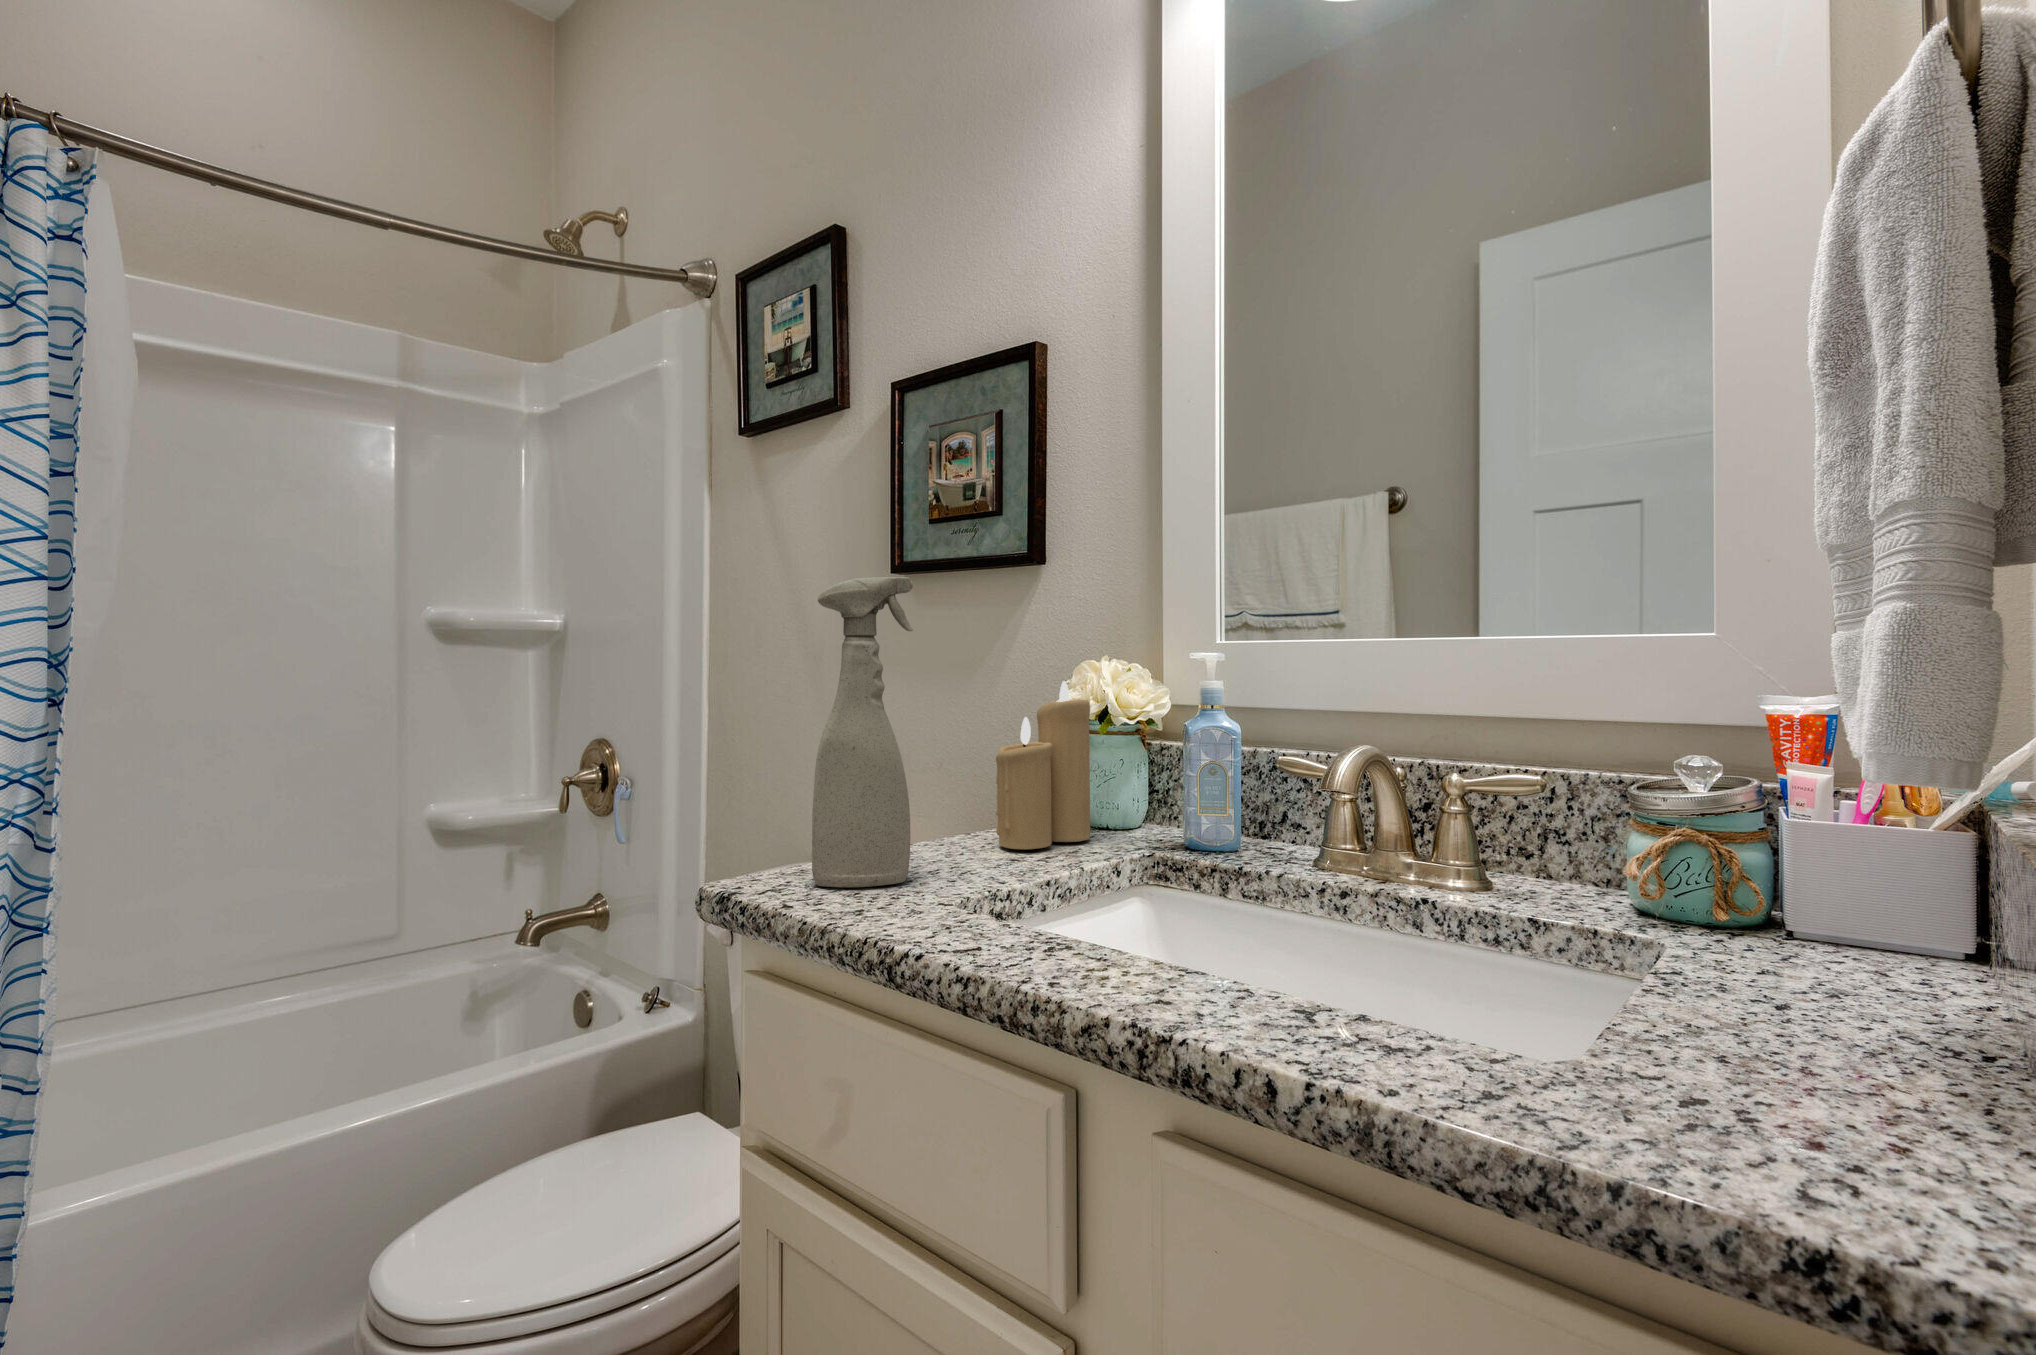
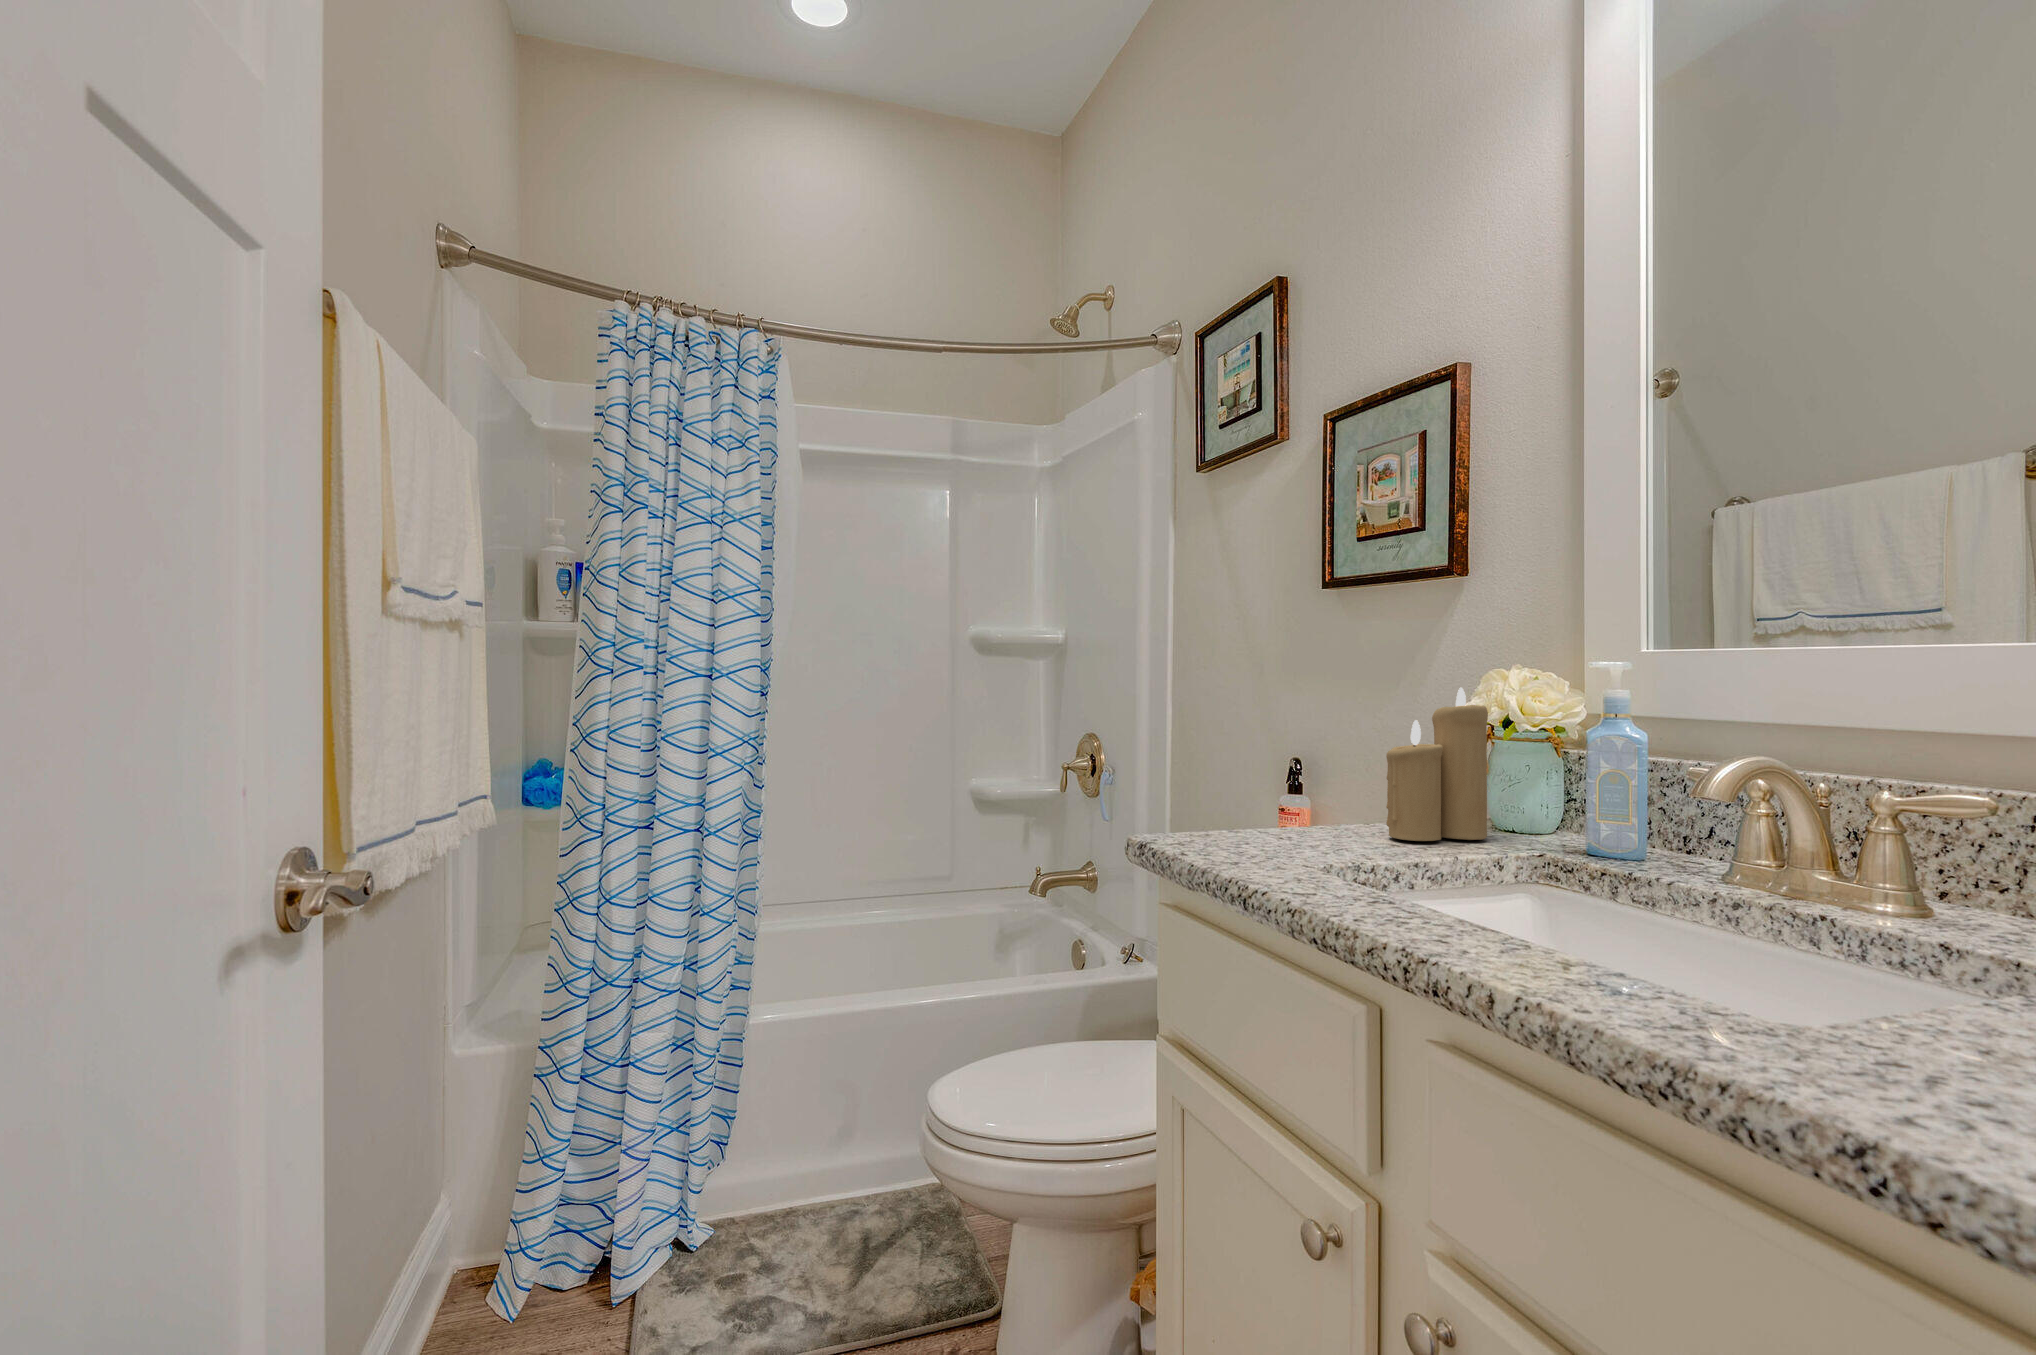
spray bottle: present [812,577,913,887] -> none [1209,598,1294,851]

